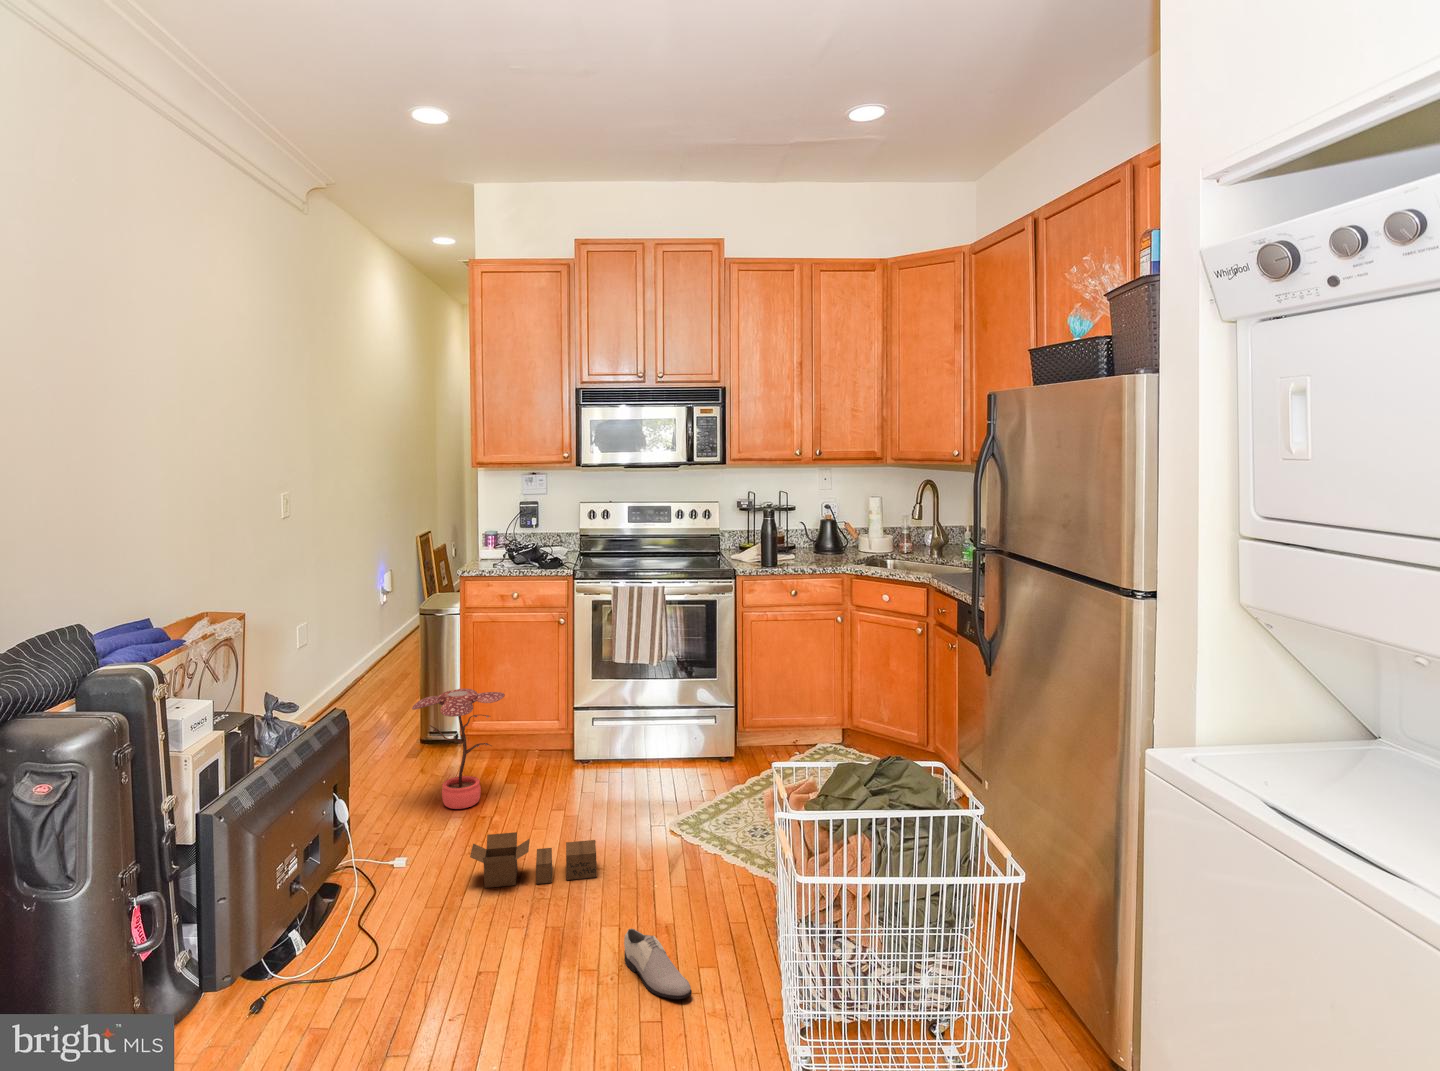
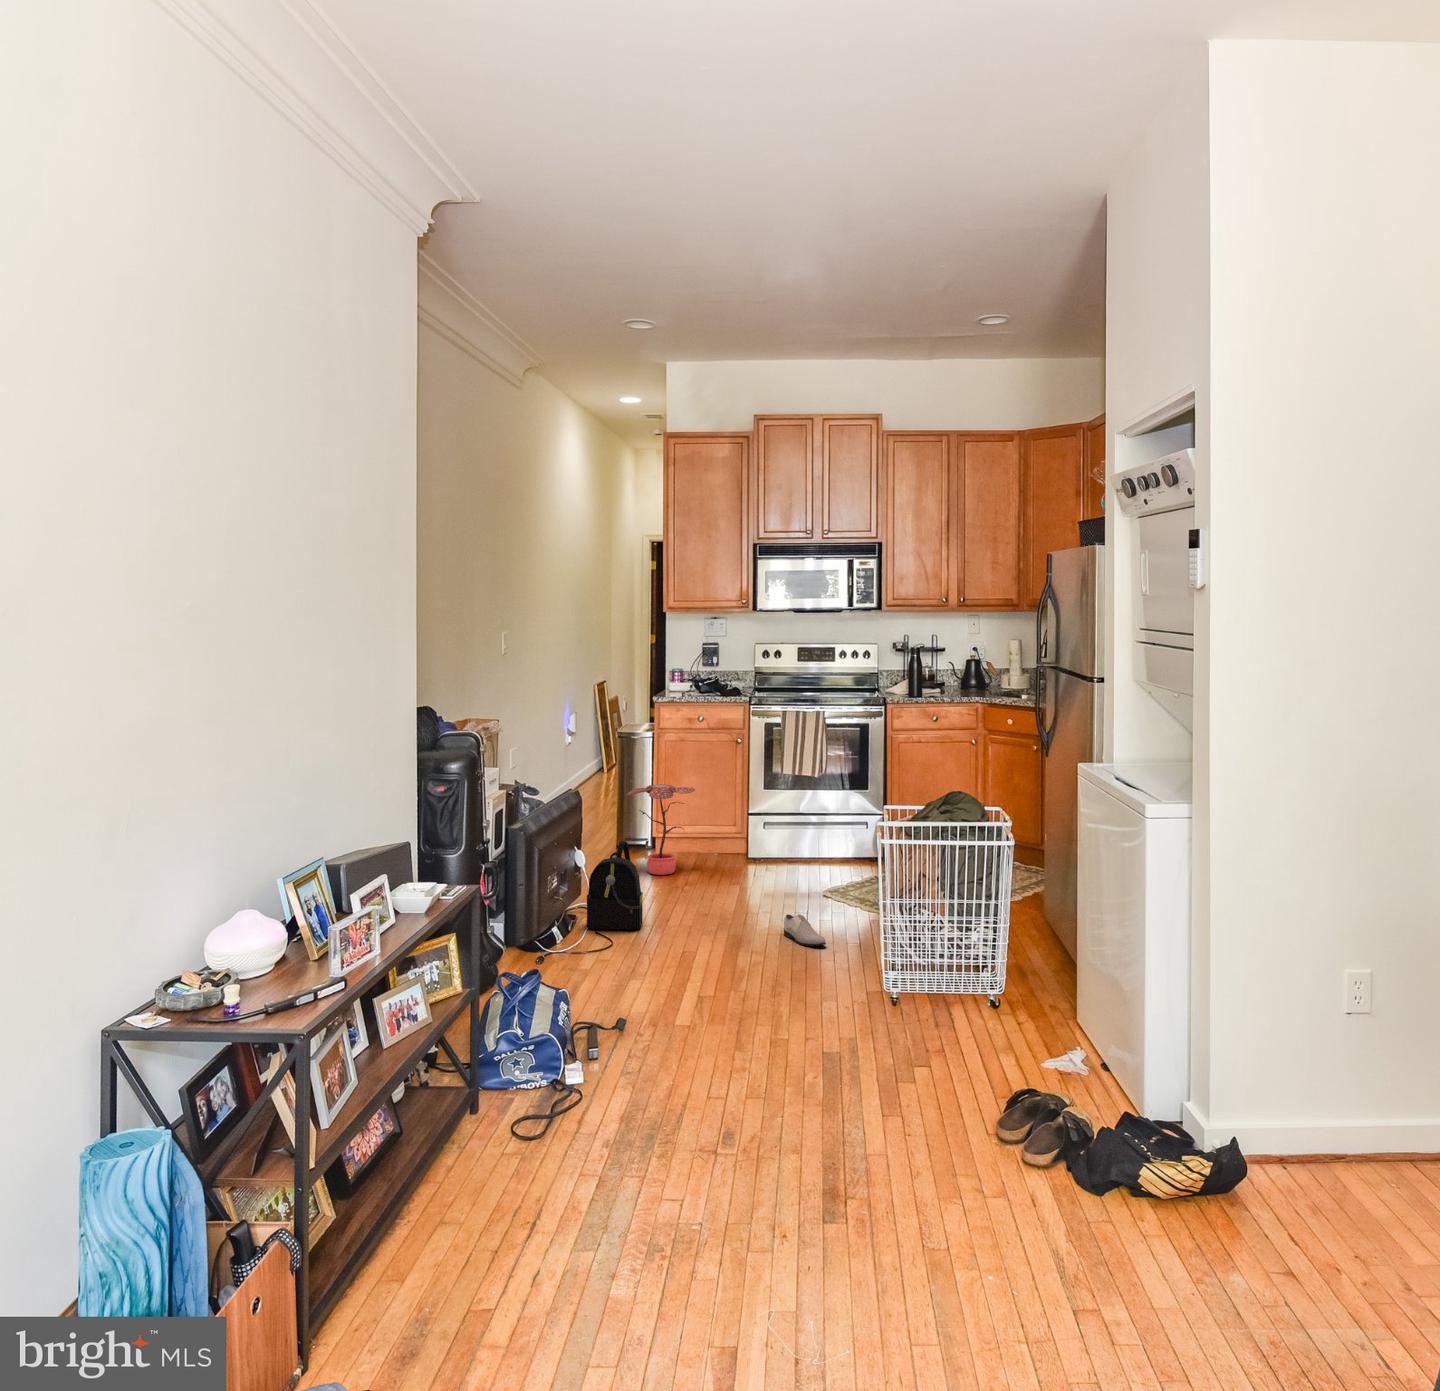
backpack: none [309,825,407,979] -> present [587,841,643,930]
cardboard box: present [470,832,597,888] -> none [678,874,765,906]

